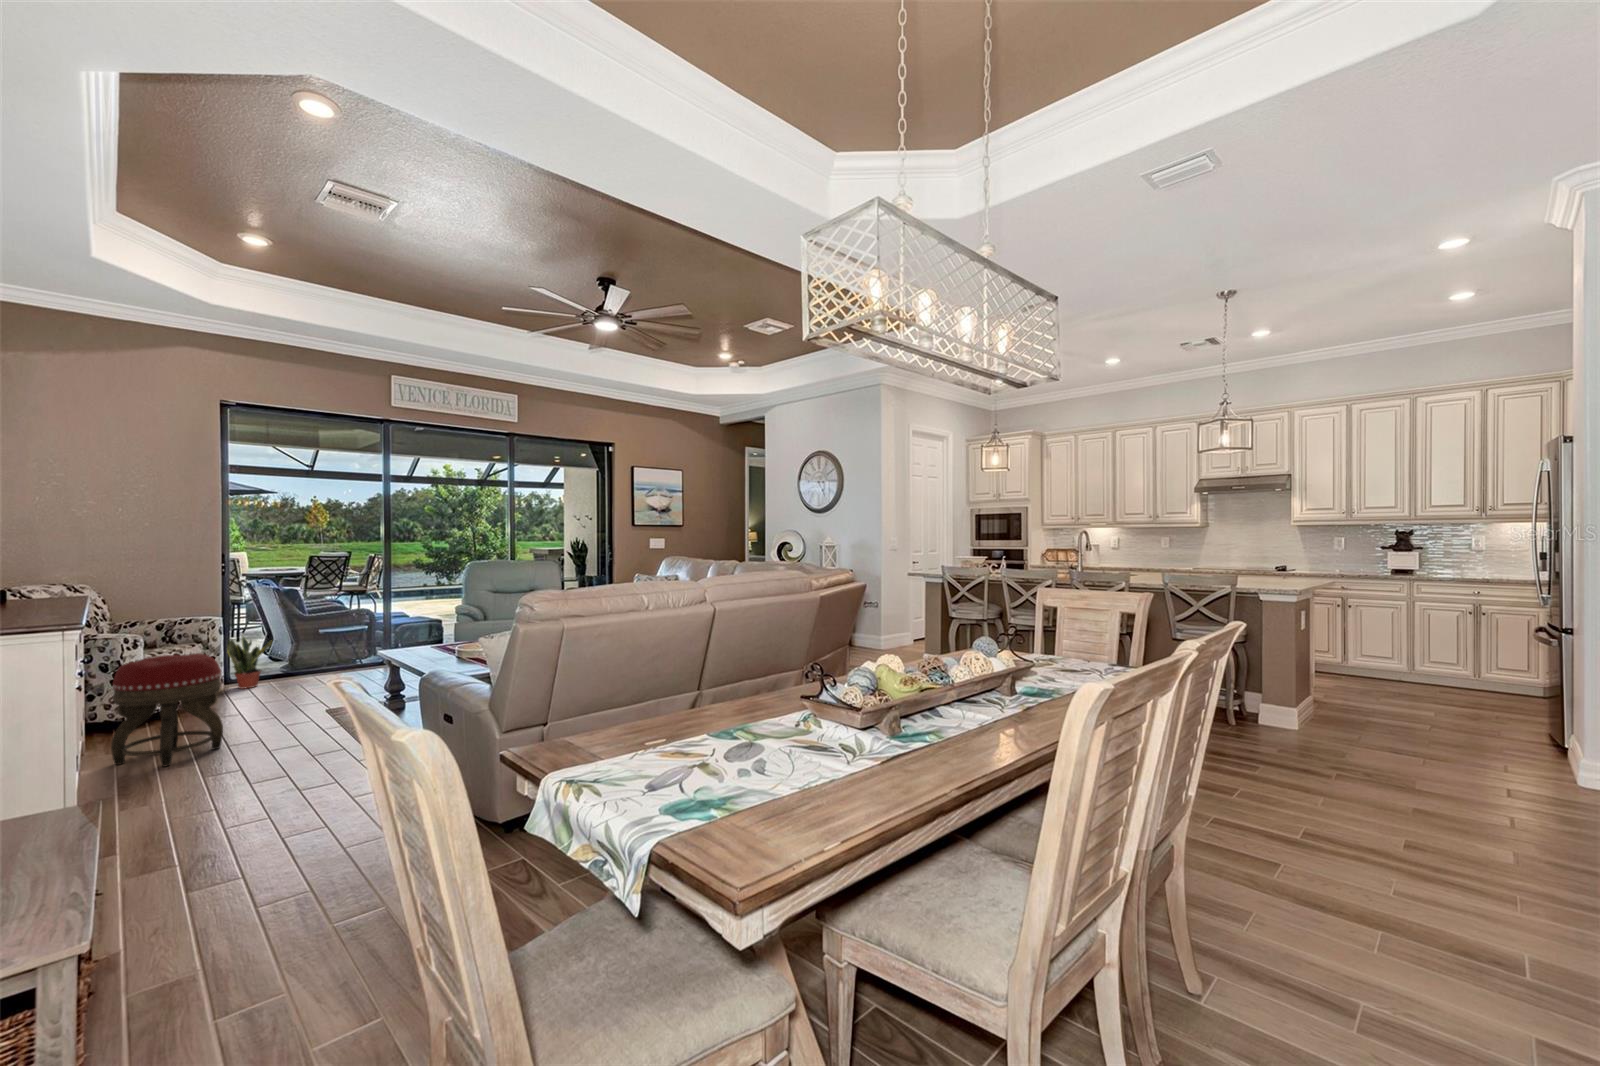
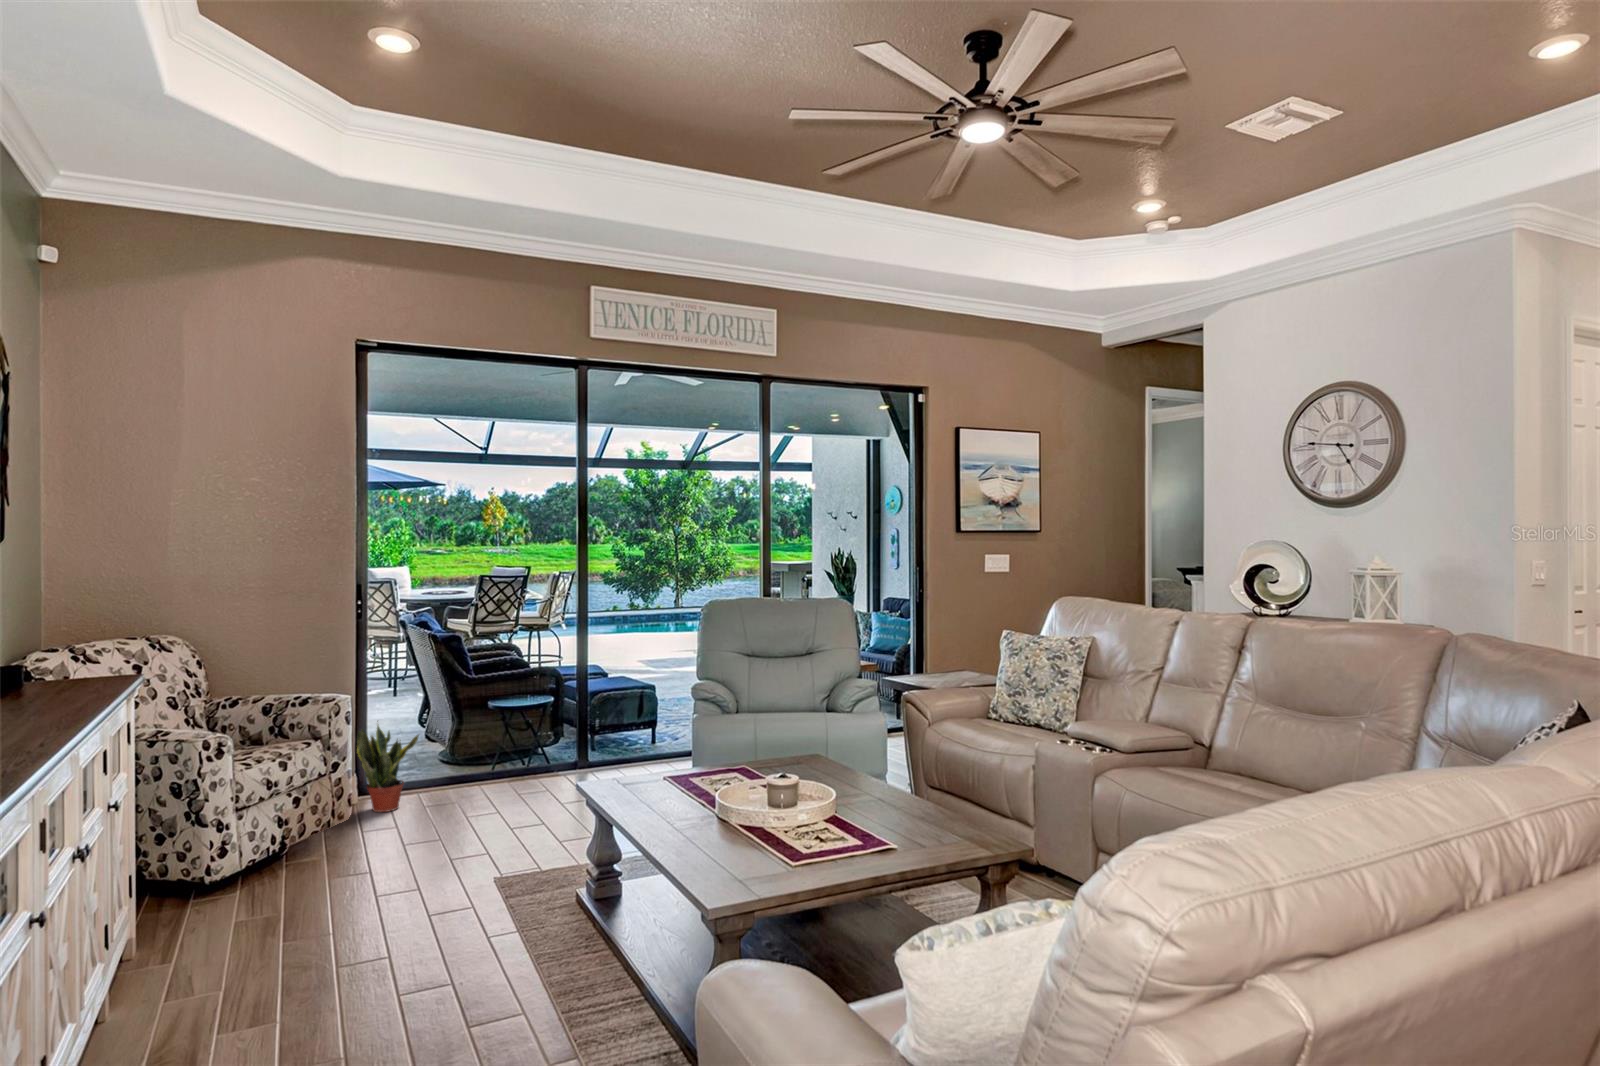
footstool: present [111,653,223,766] -> none [161,788,334,1013]

